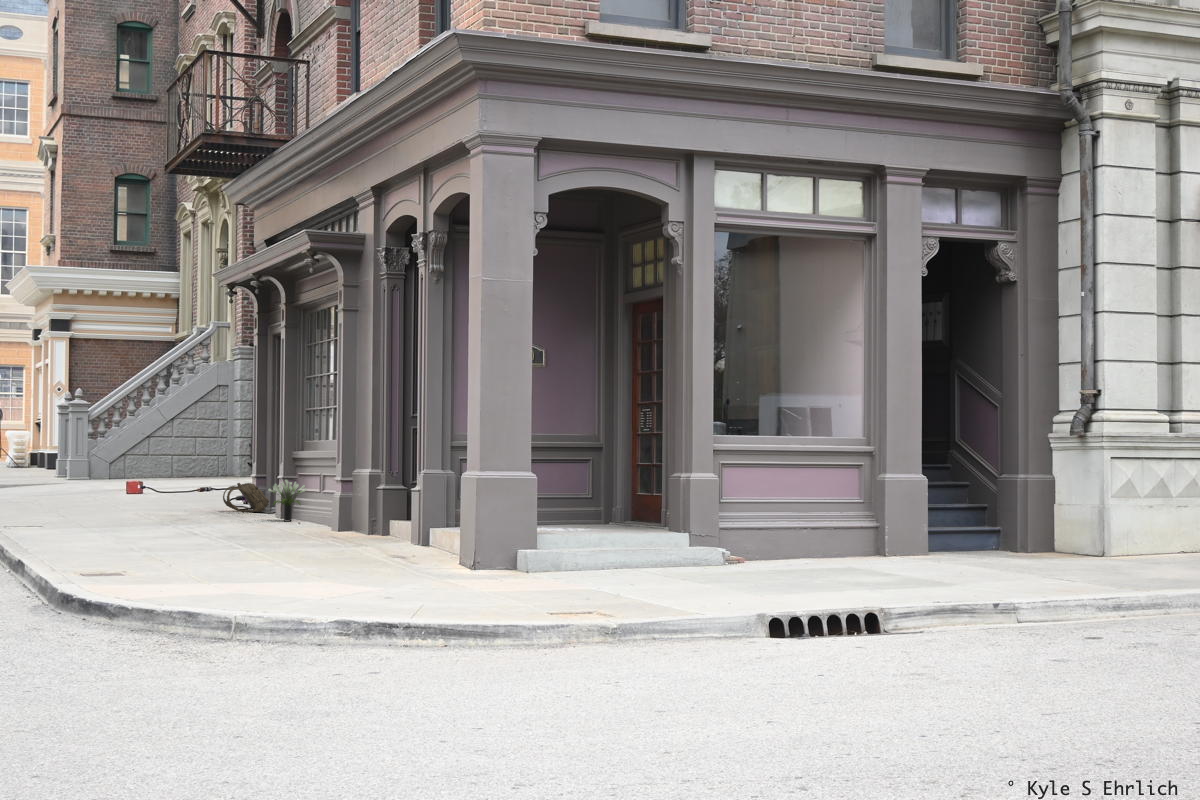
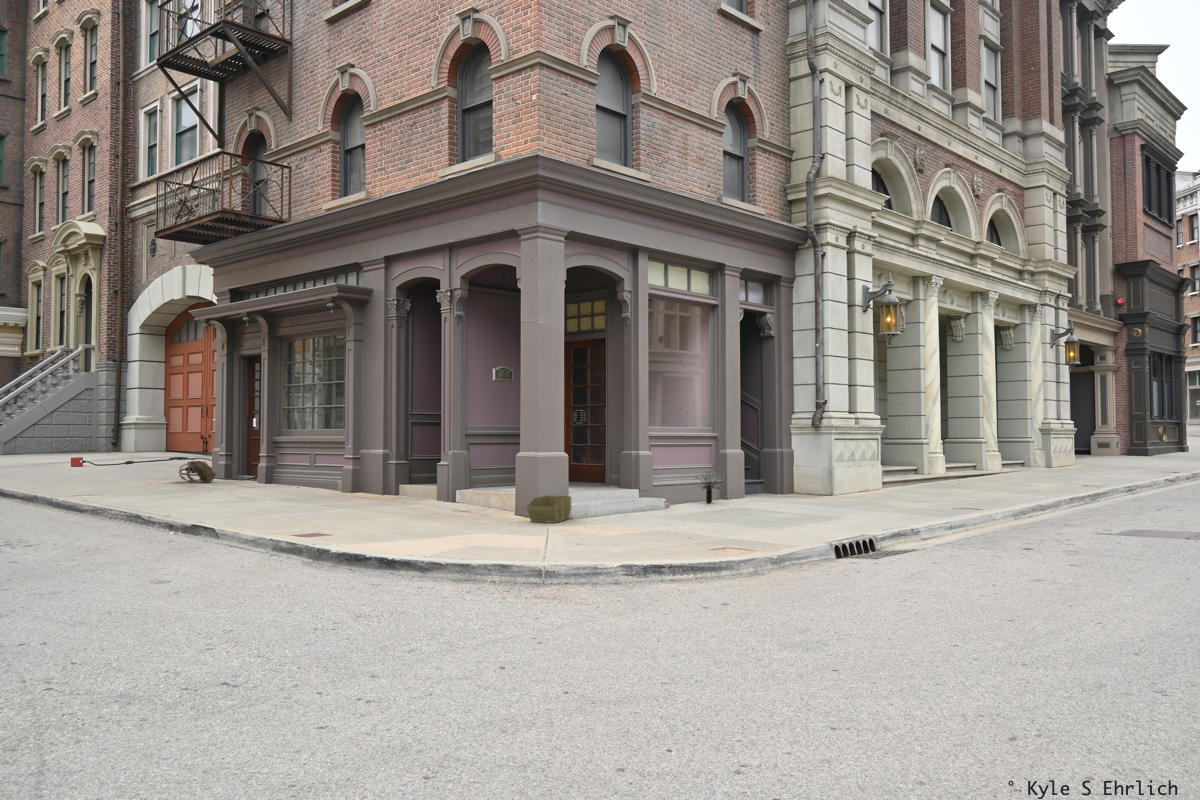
potted plant: present [269,480,307,521] -> present [695,470,725,503]
storage bin: none [445,534,526,572] -> present [527,495,572,523]

